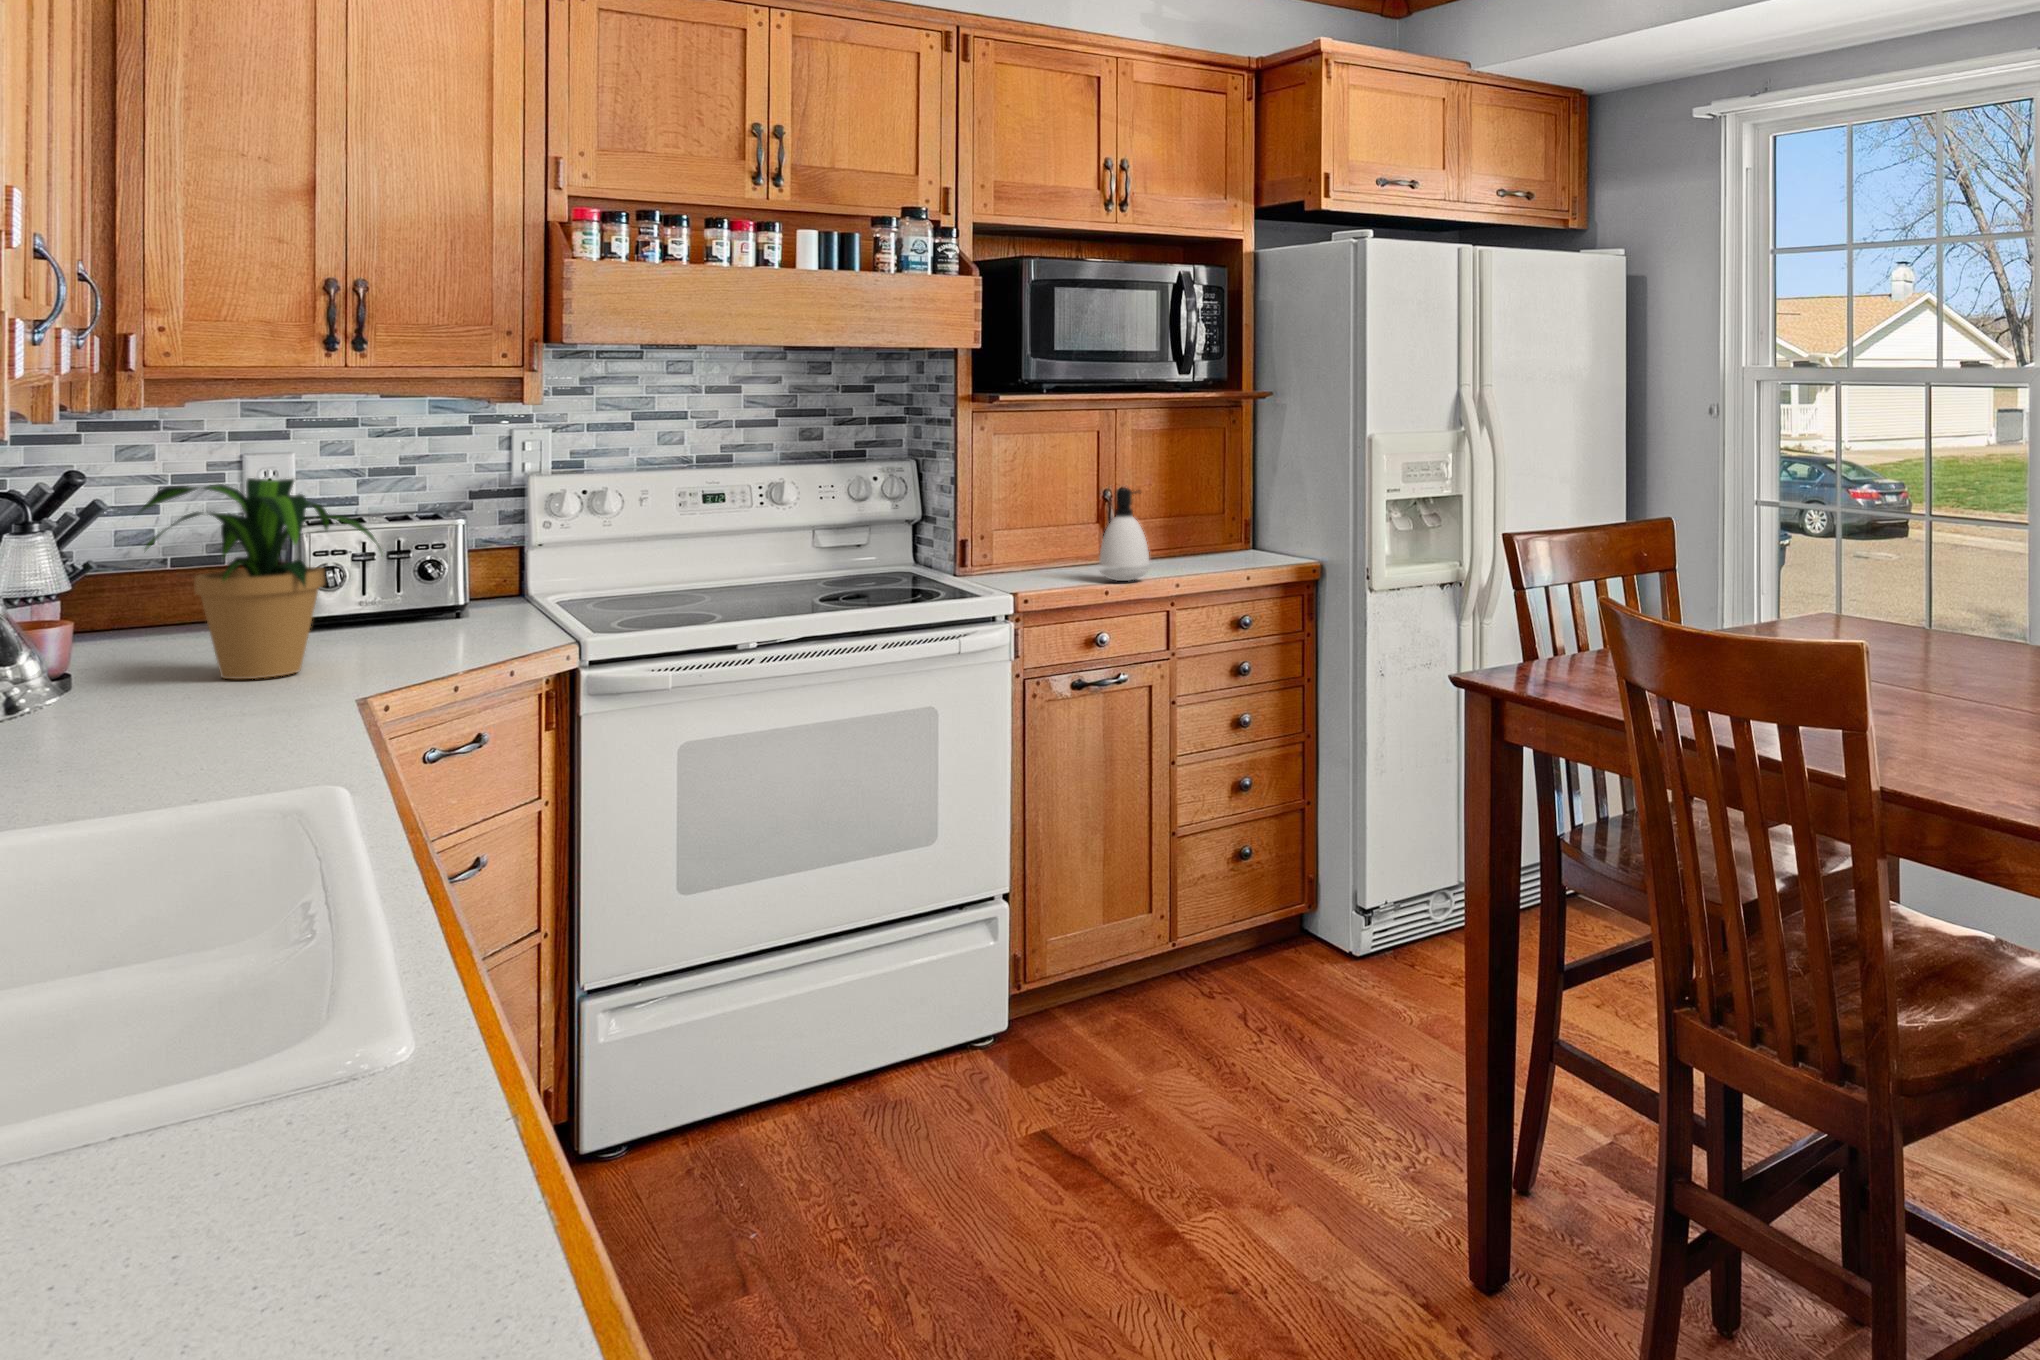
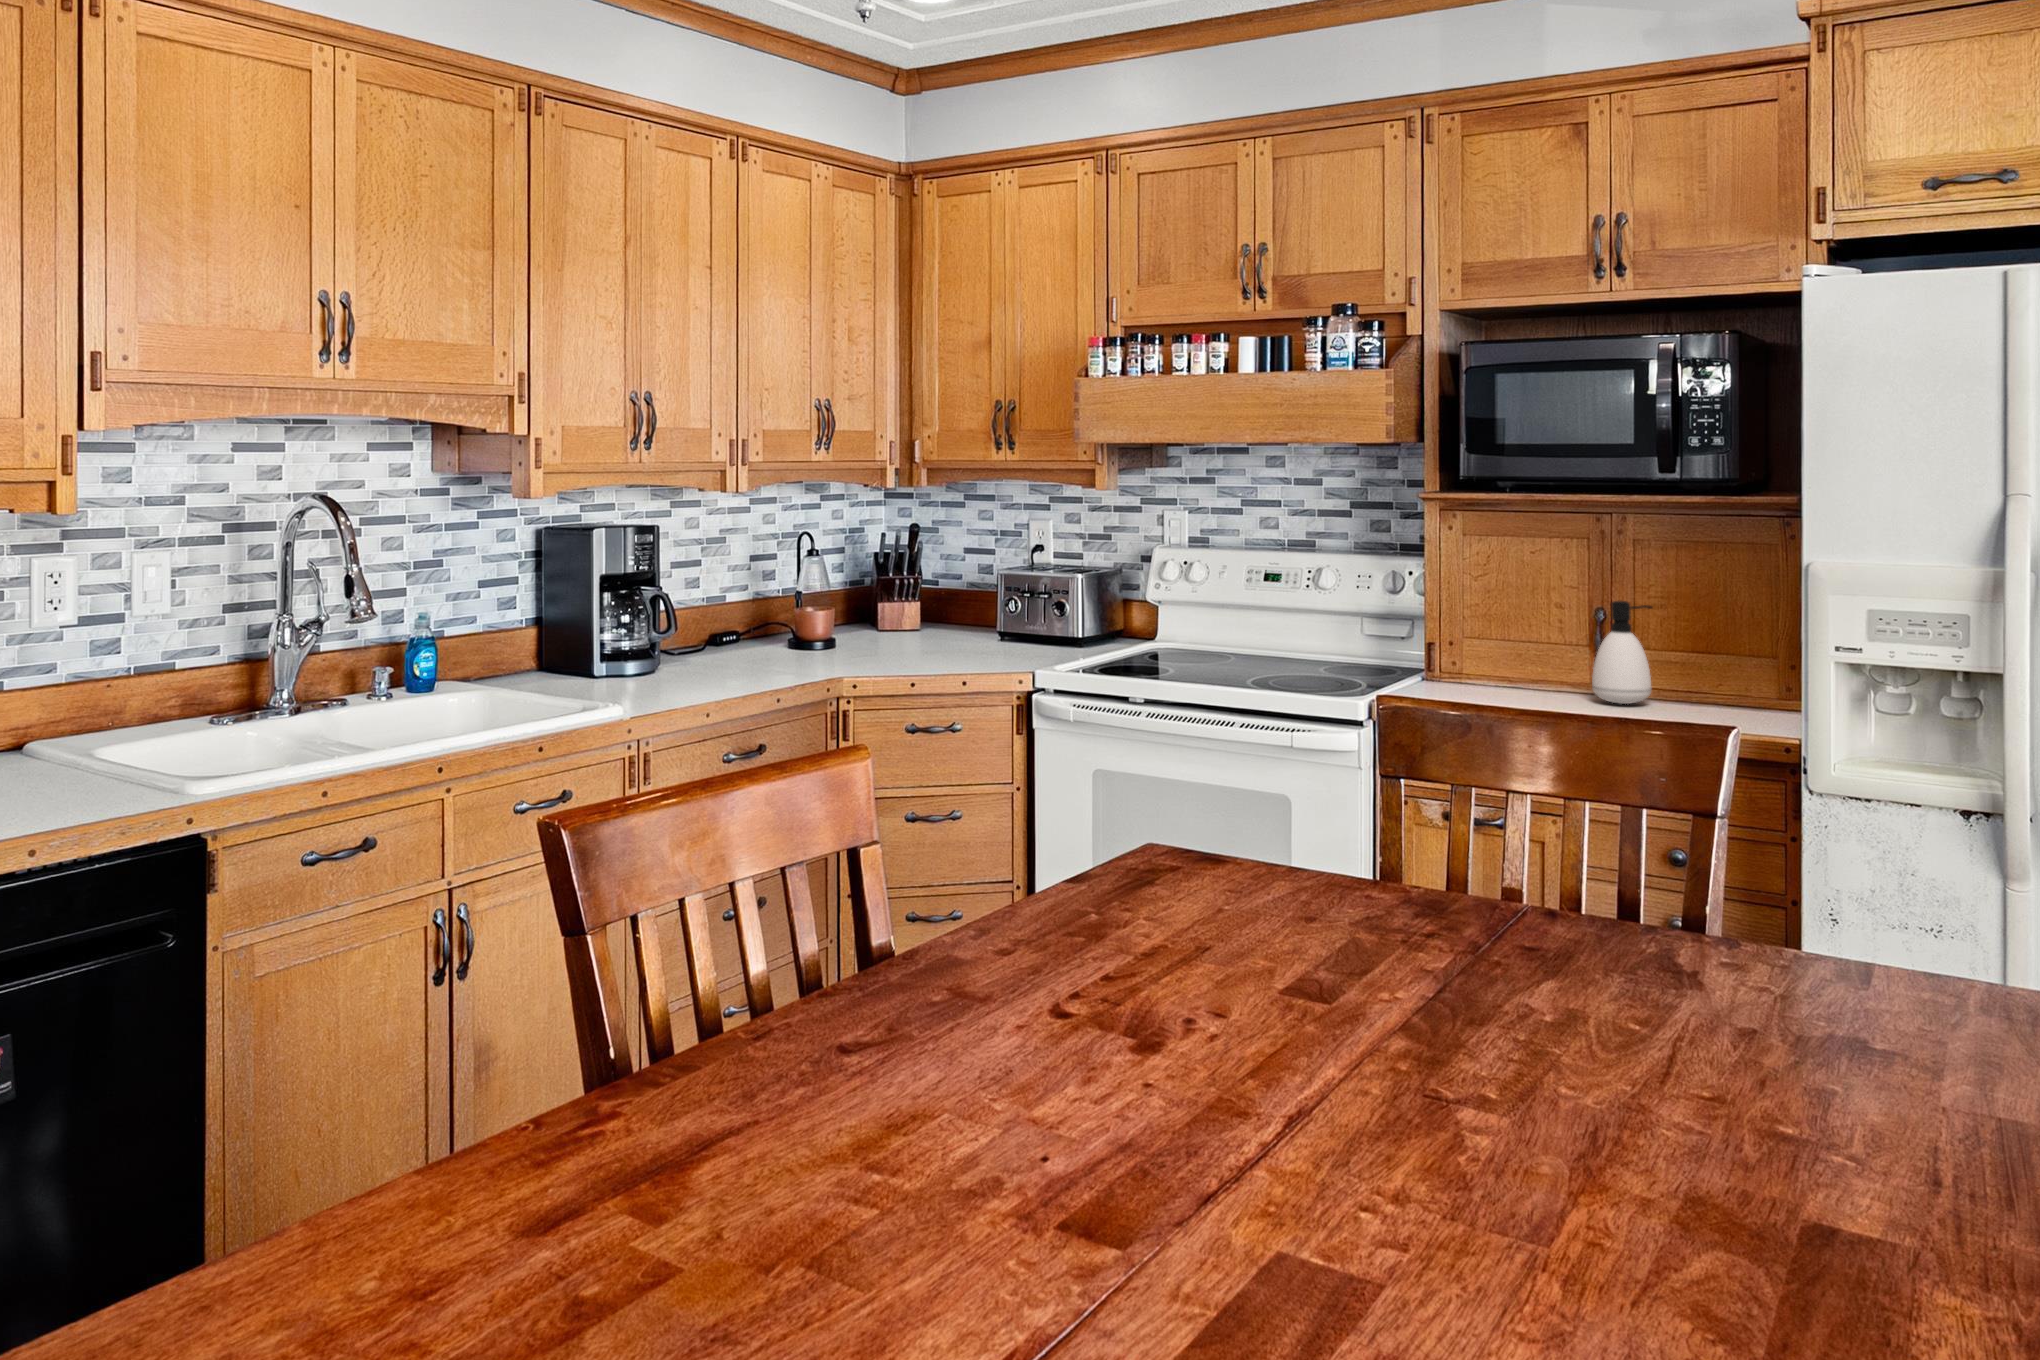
potted plant: present [140,478,381,679] -> none [813,533,939,657]

